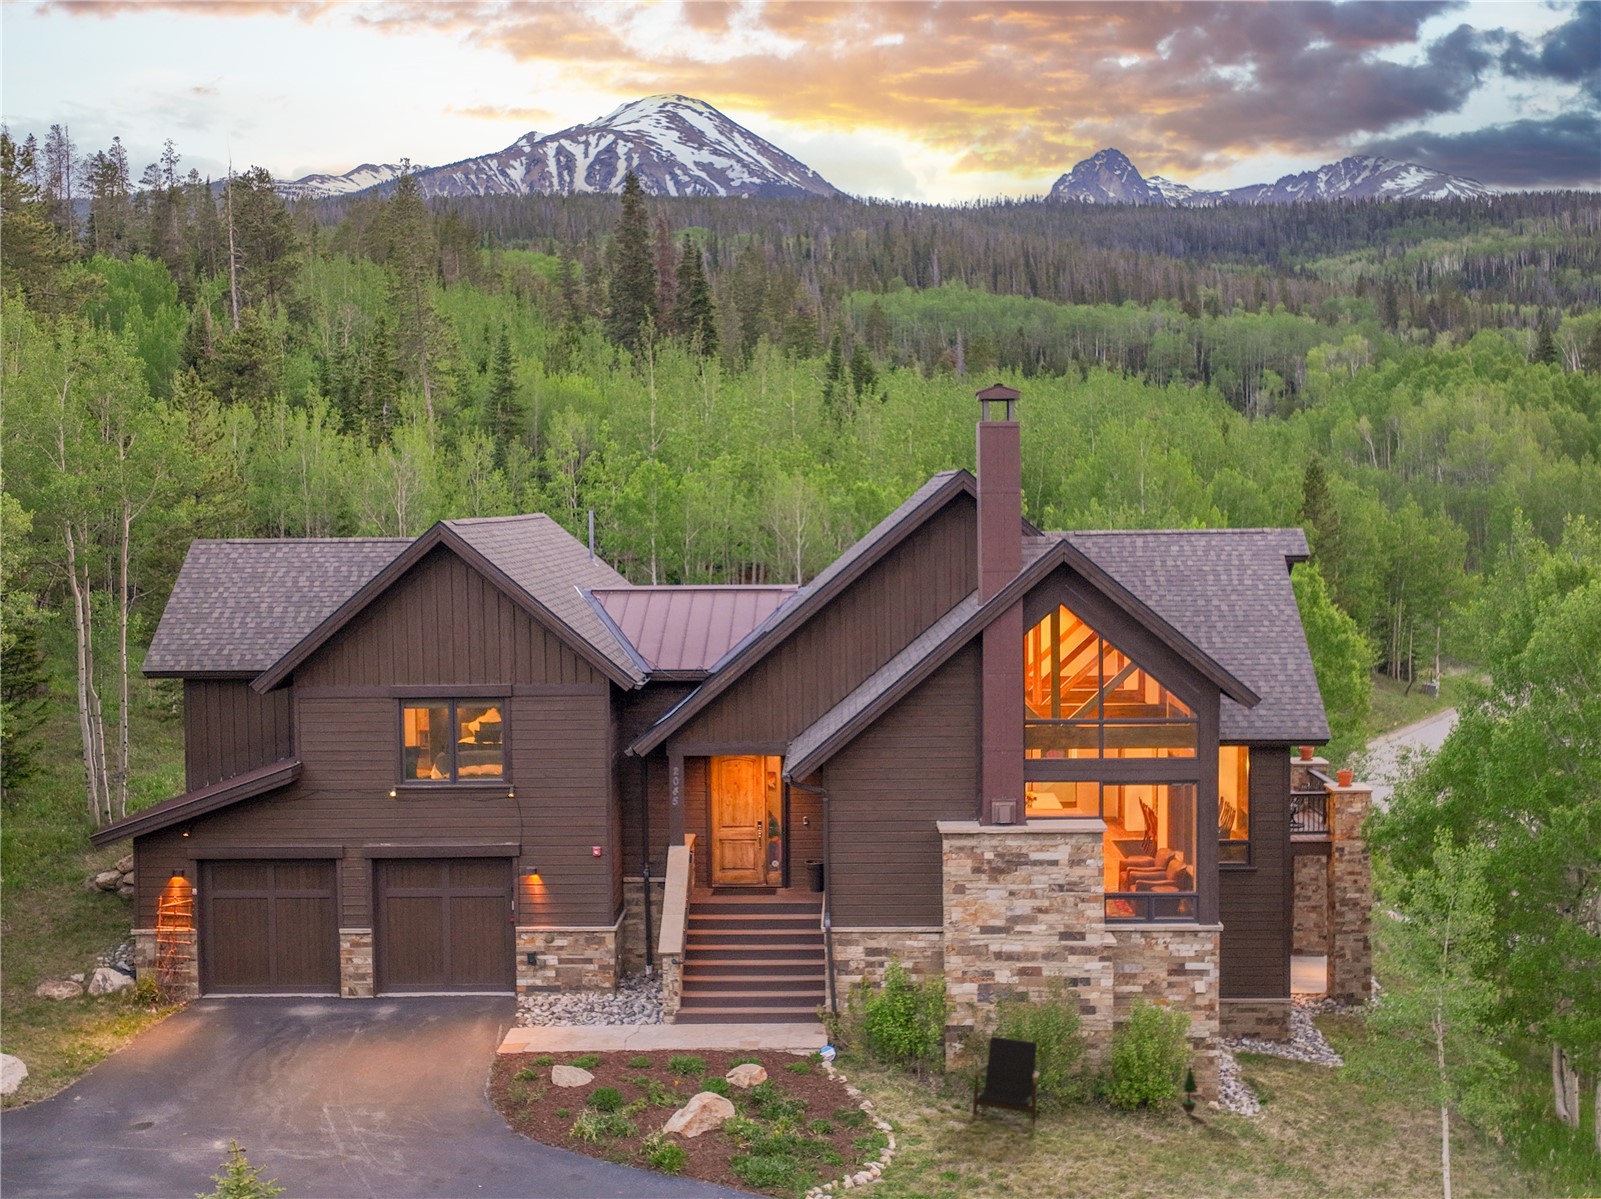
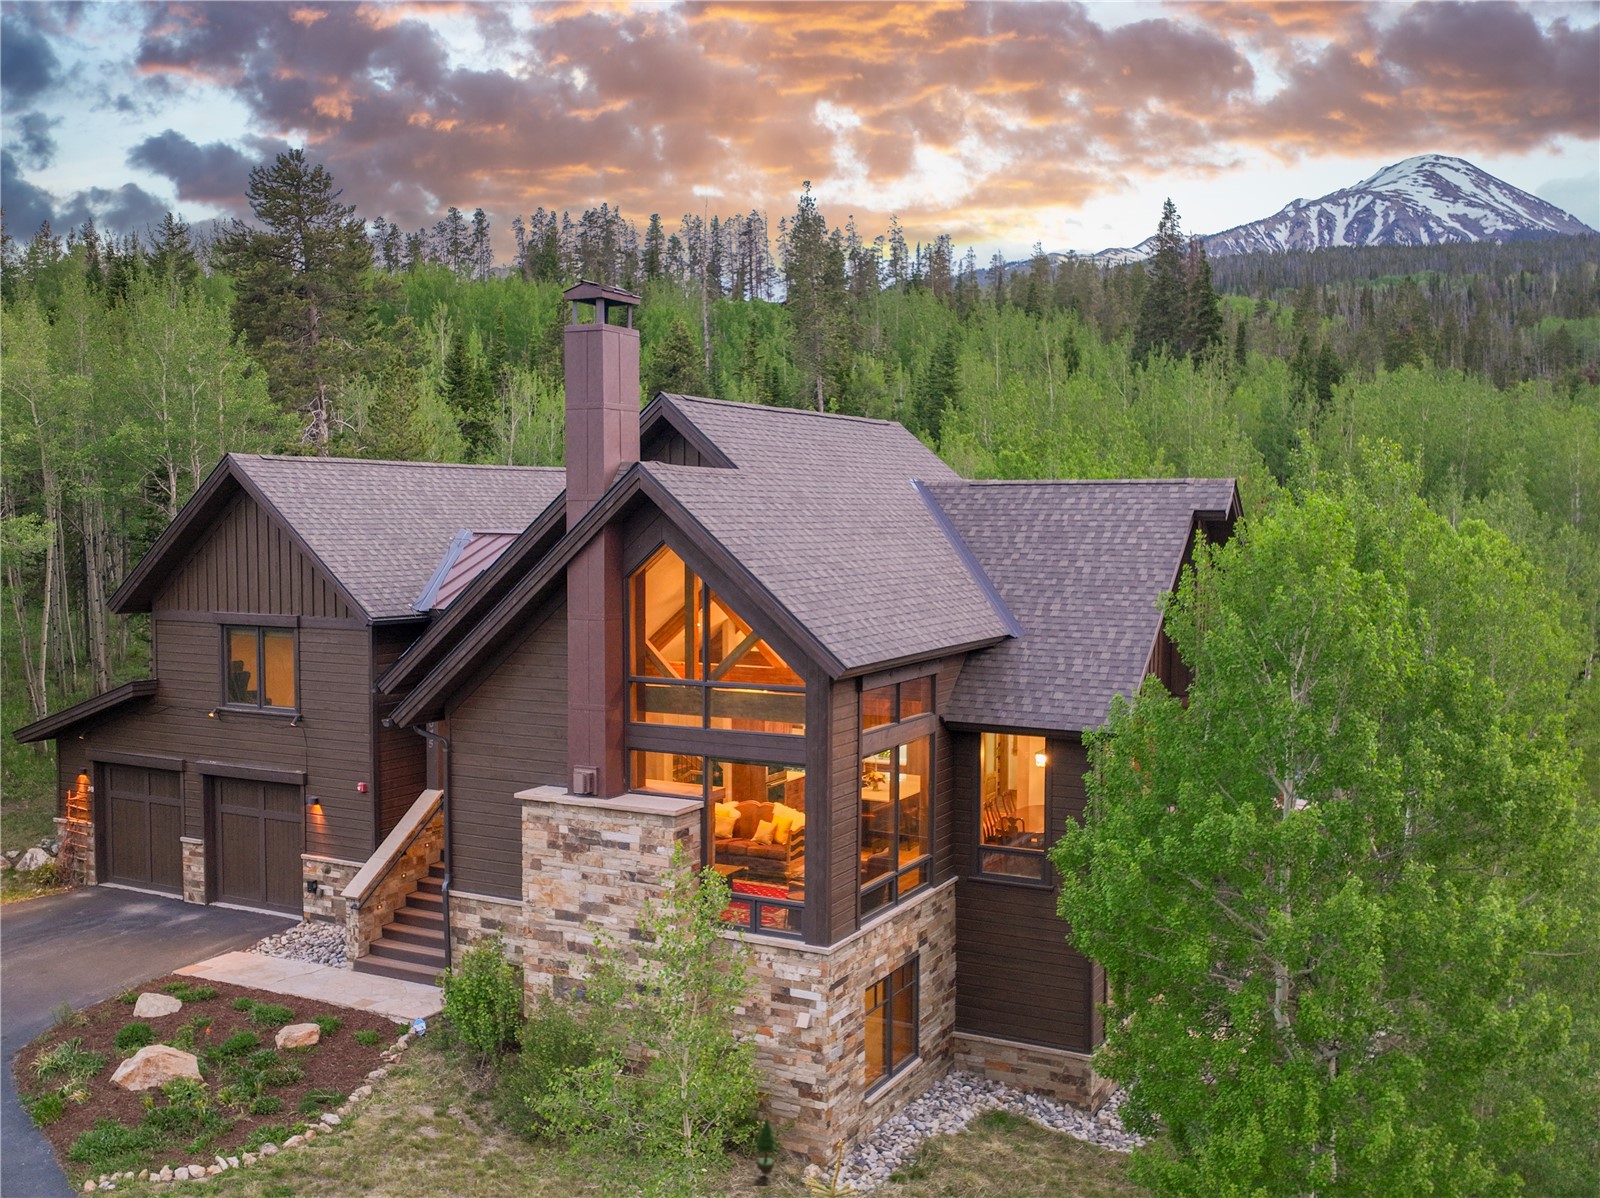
lounge chair: present [973,1037,1040,1131] -> none [456,1040,556,1159]

